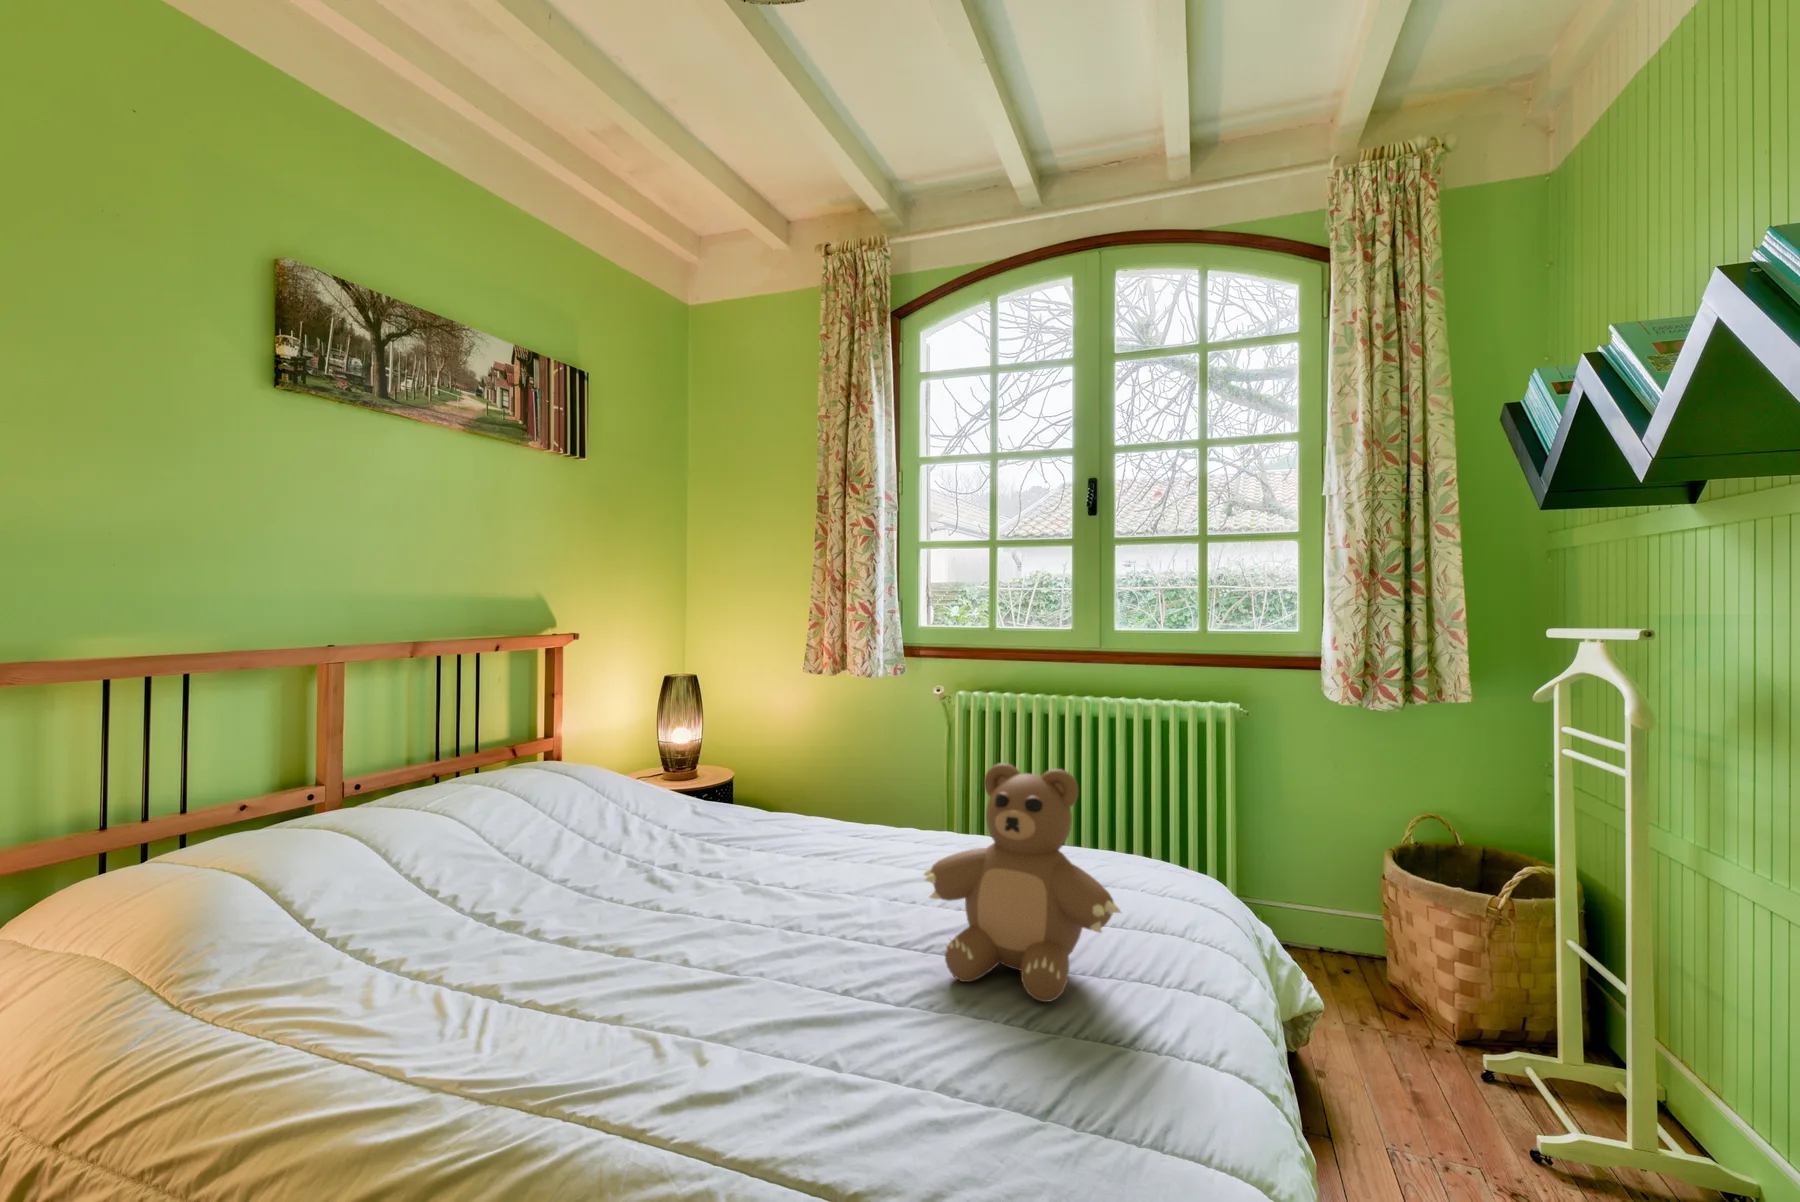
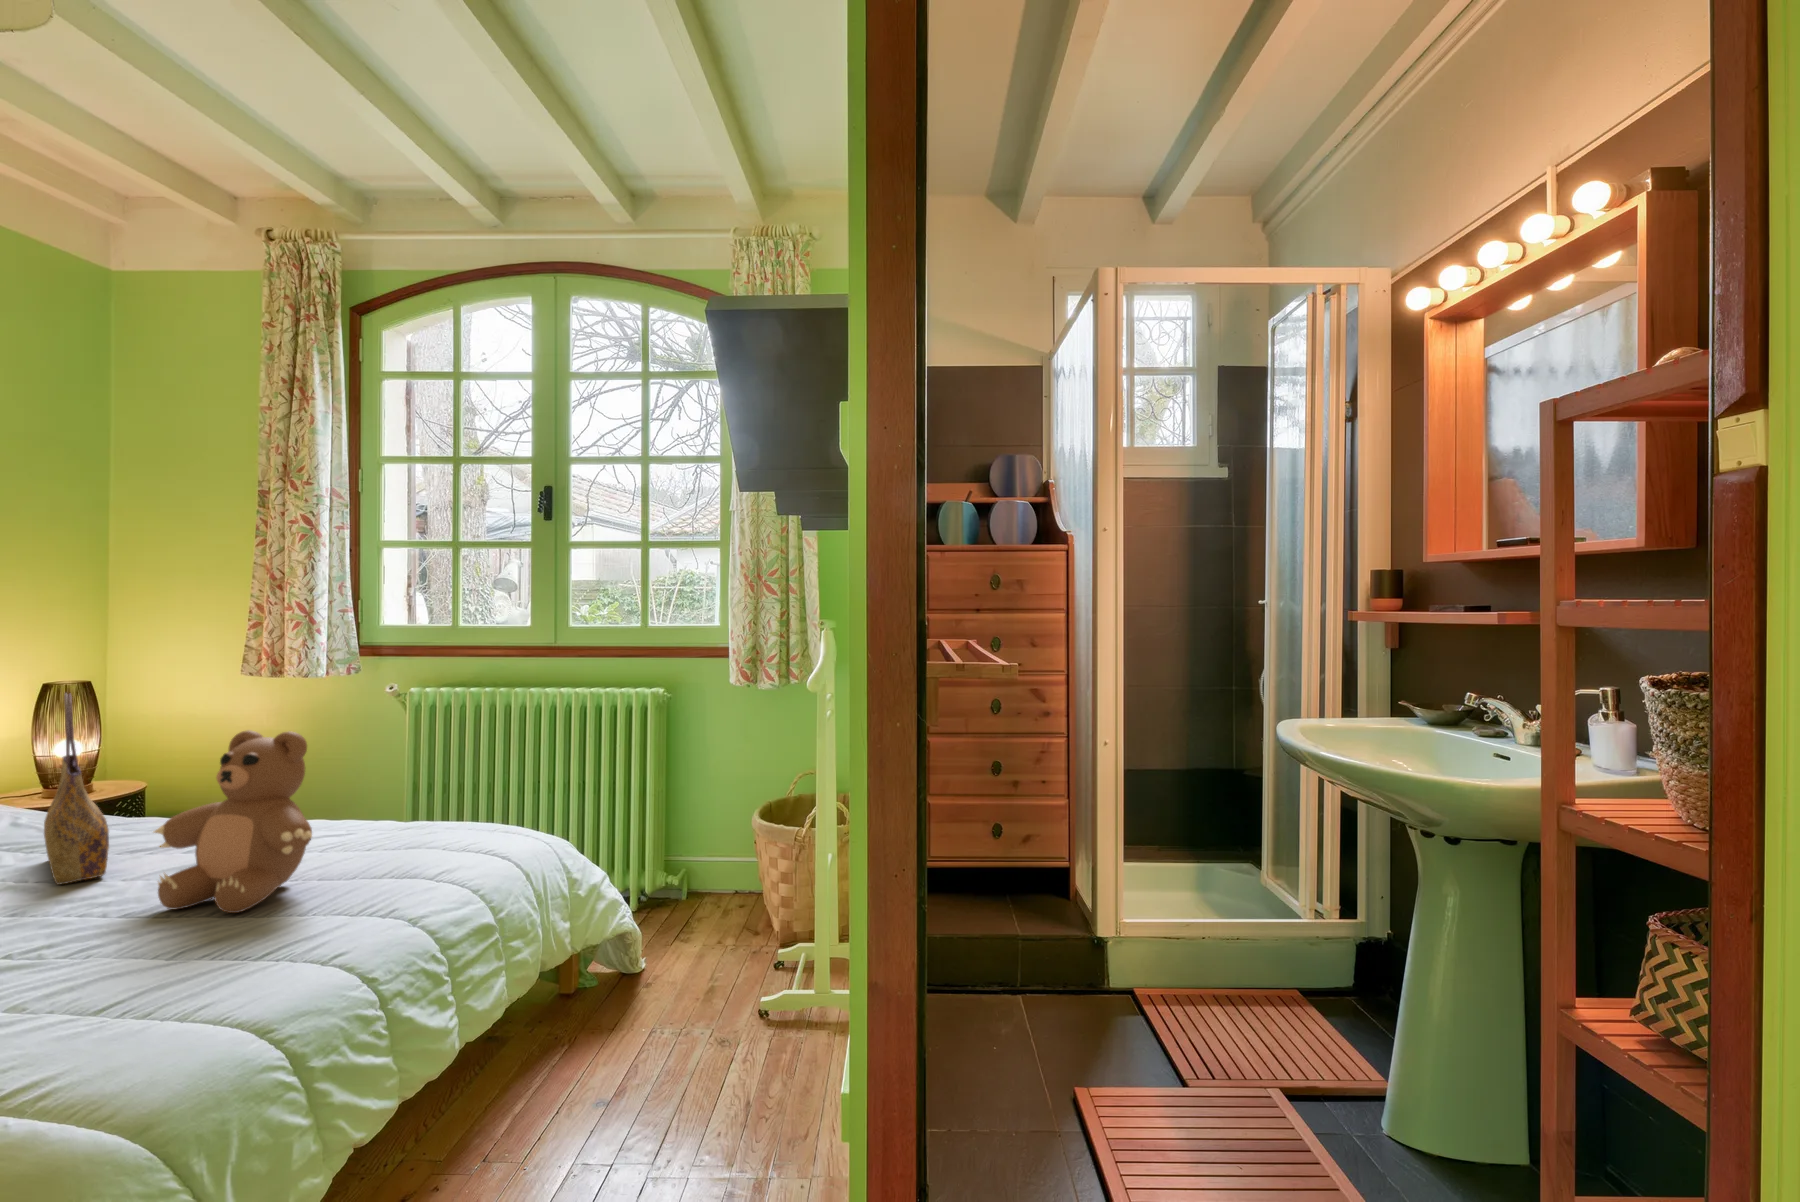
tote bag: none [755,703,835,915] -> present [44,693,109,885]

